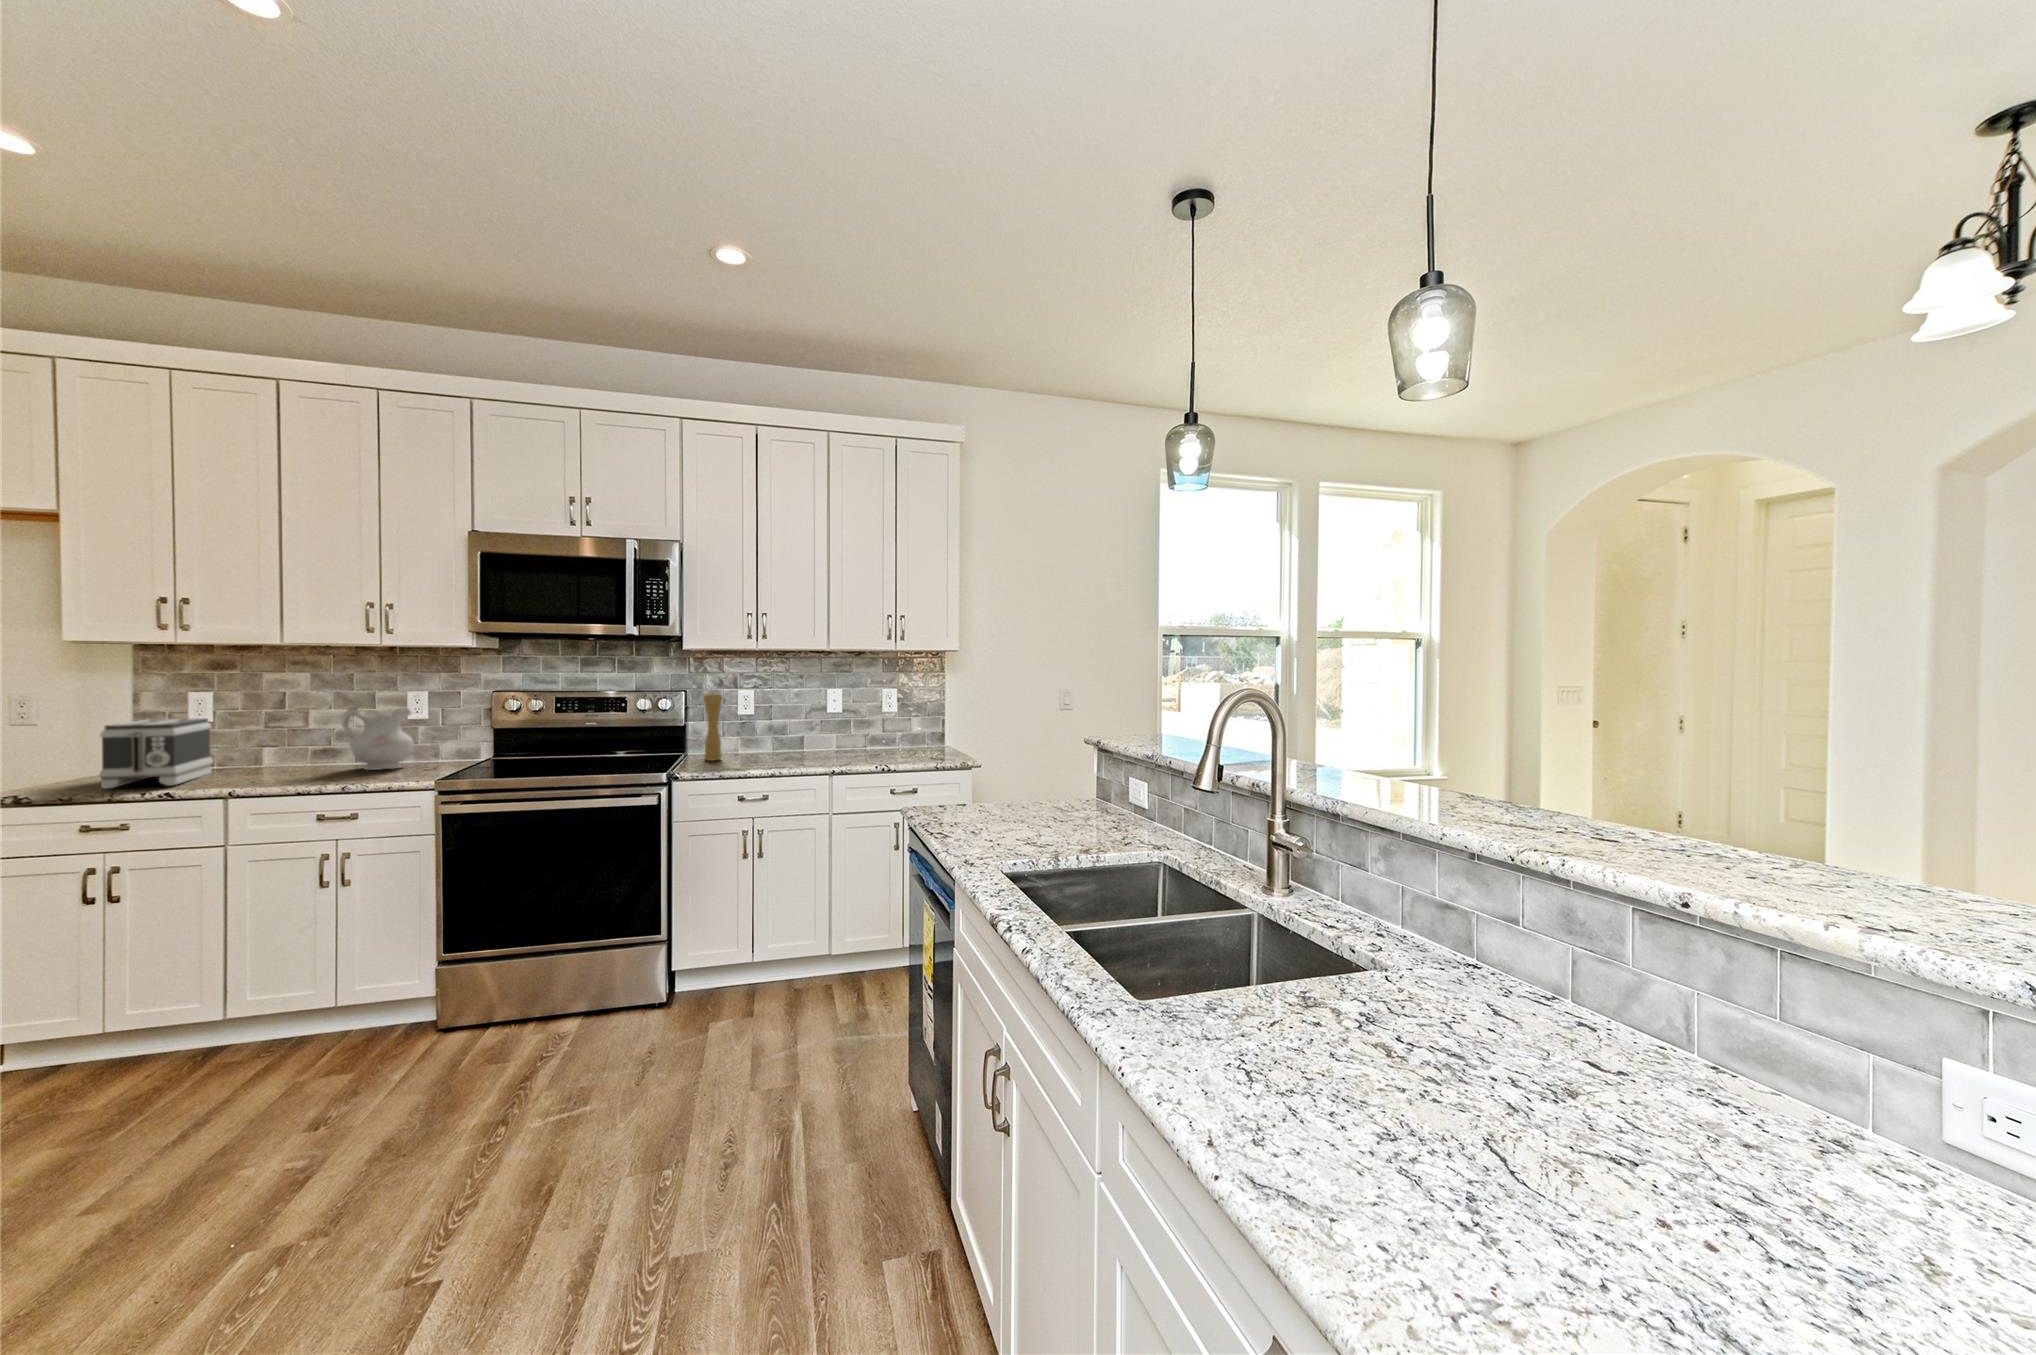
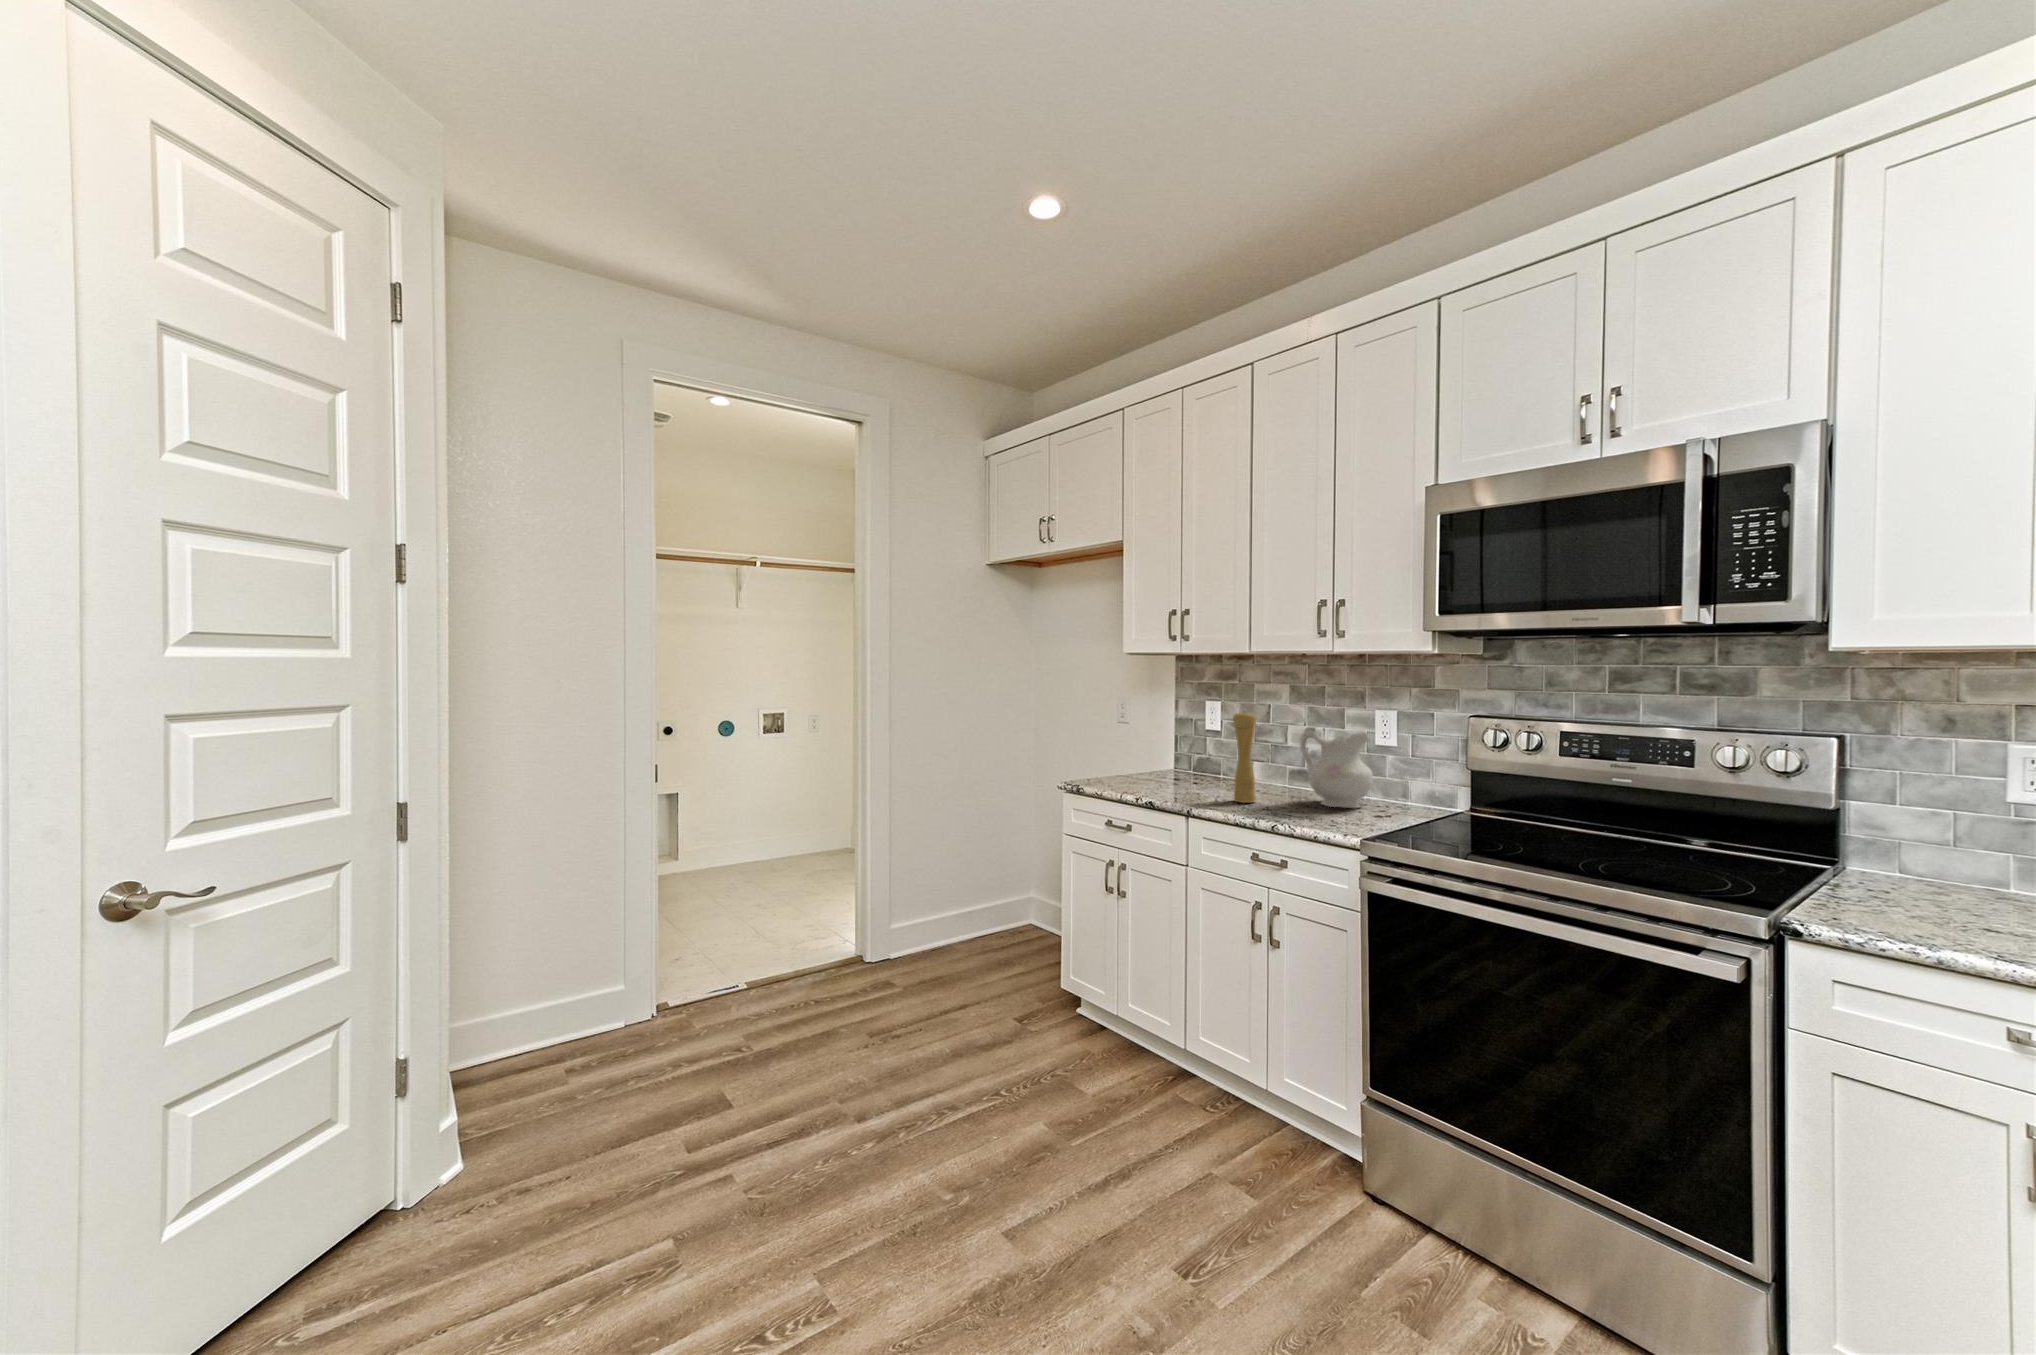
pepper mill: present [704,693,722,761] -> present [1233,712,1257,803]
toaster: present [99,718,213,789] -> none [1122,726,1209,795]

